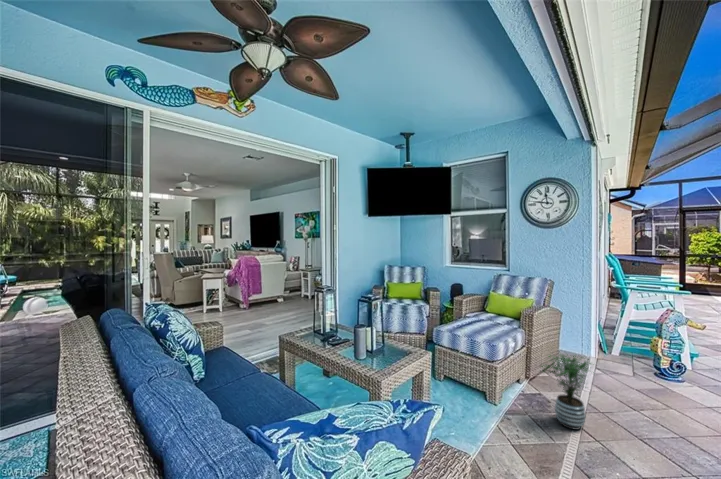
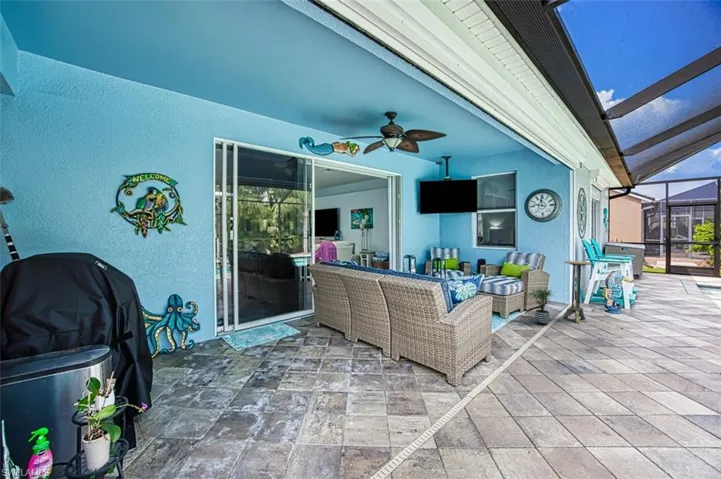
side table: none [600,297,658,421] -> present [563,261,592,323]

